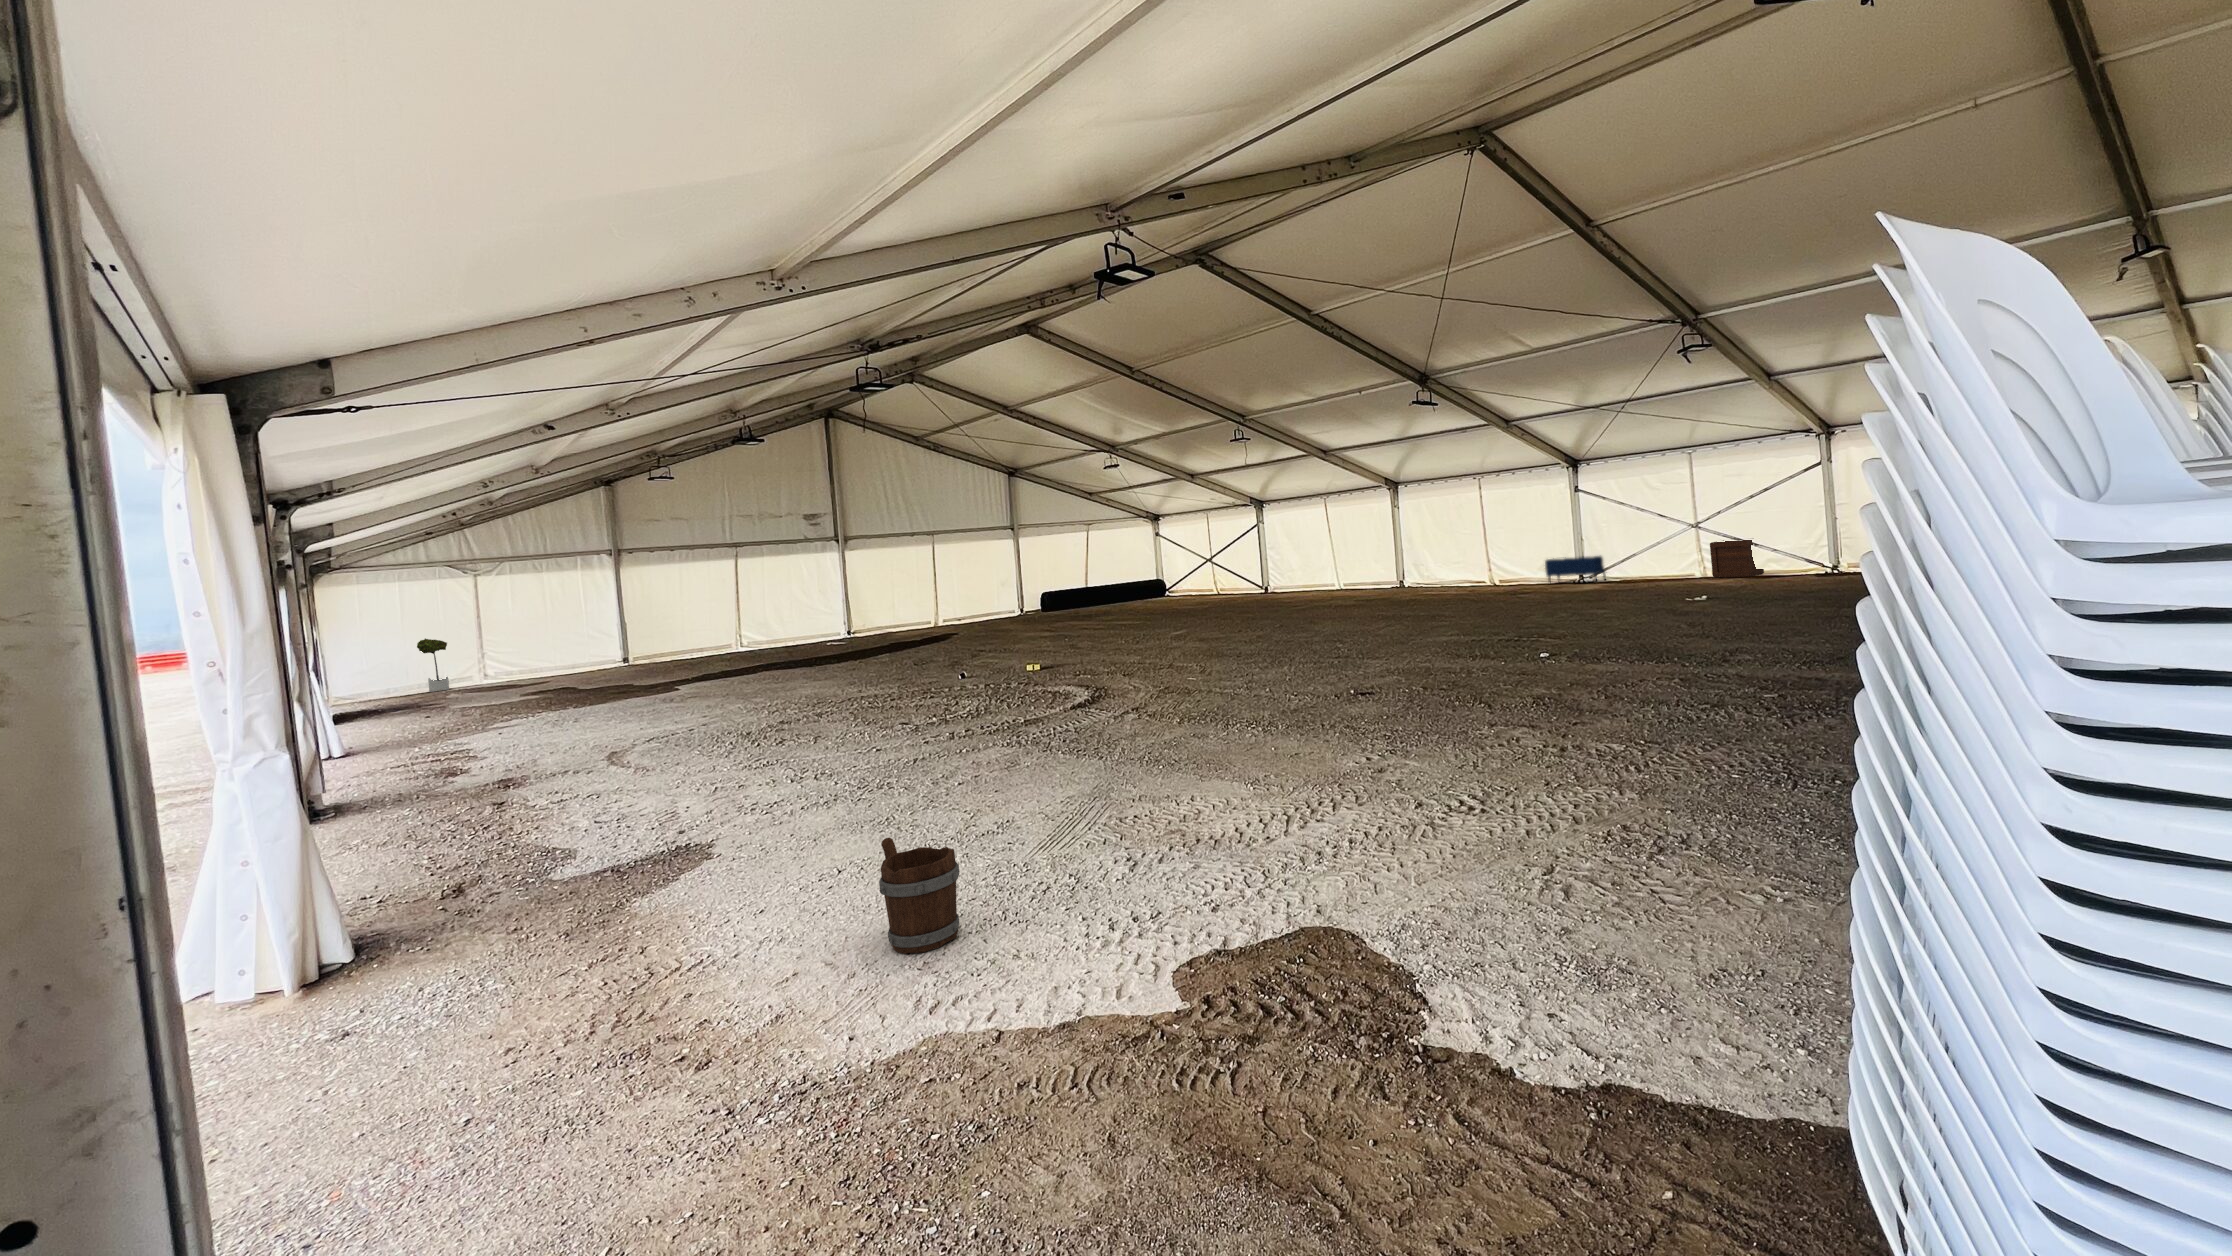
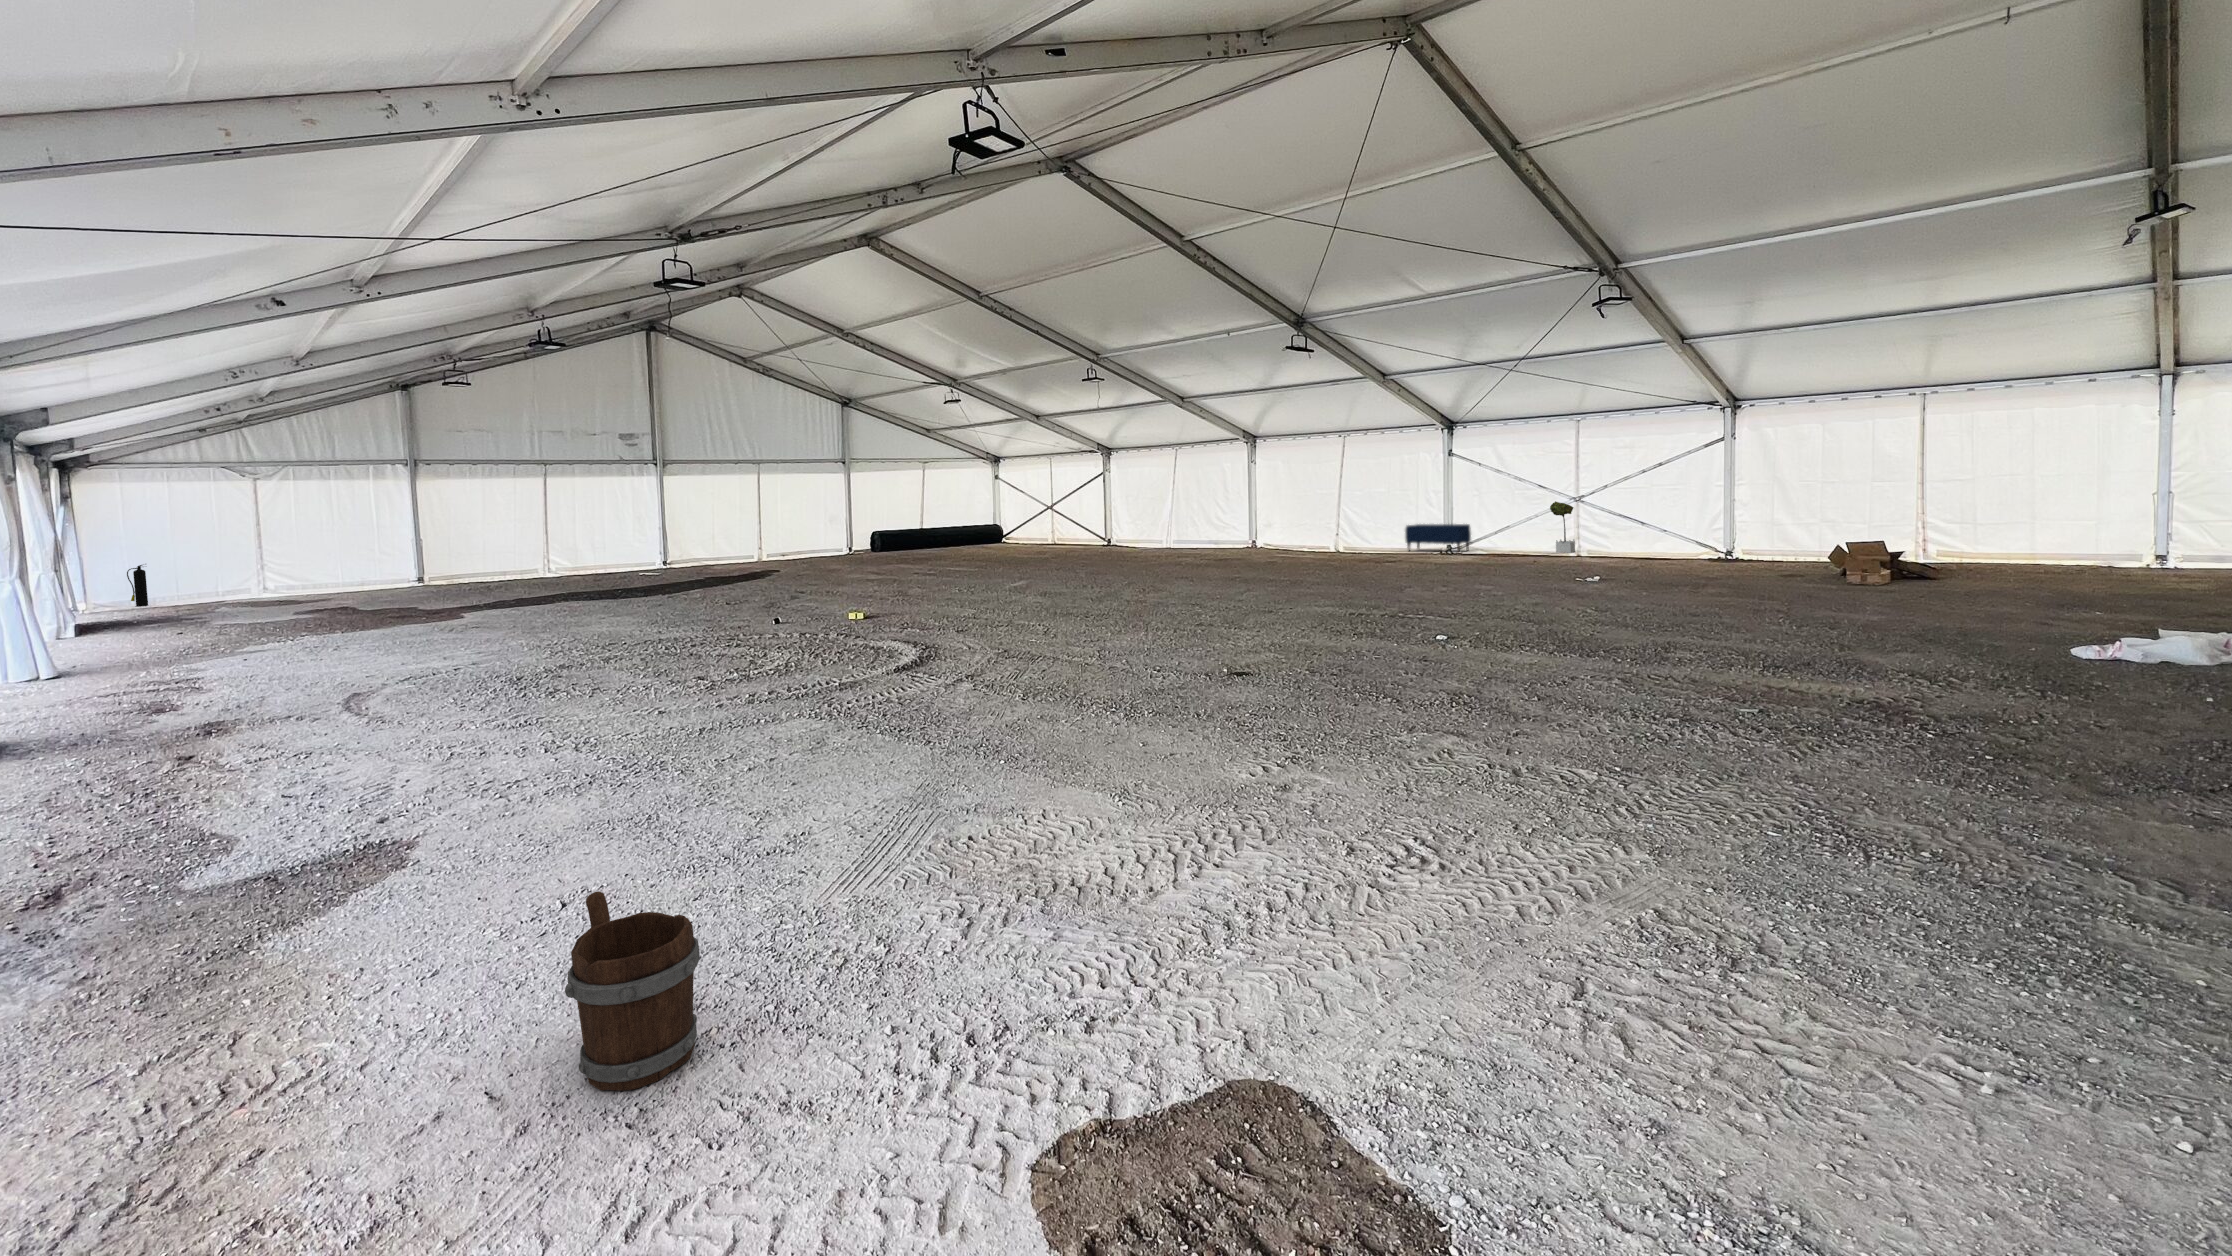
wooden crate: present [1710,540,1764,578] -> none [1585,515,1639,555]
potted tree: present [417,638,449,692] -> present [1550,501,1575,553]
fire extinguisher: none [359,659,379,699] -> present [127,565,148,606]

